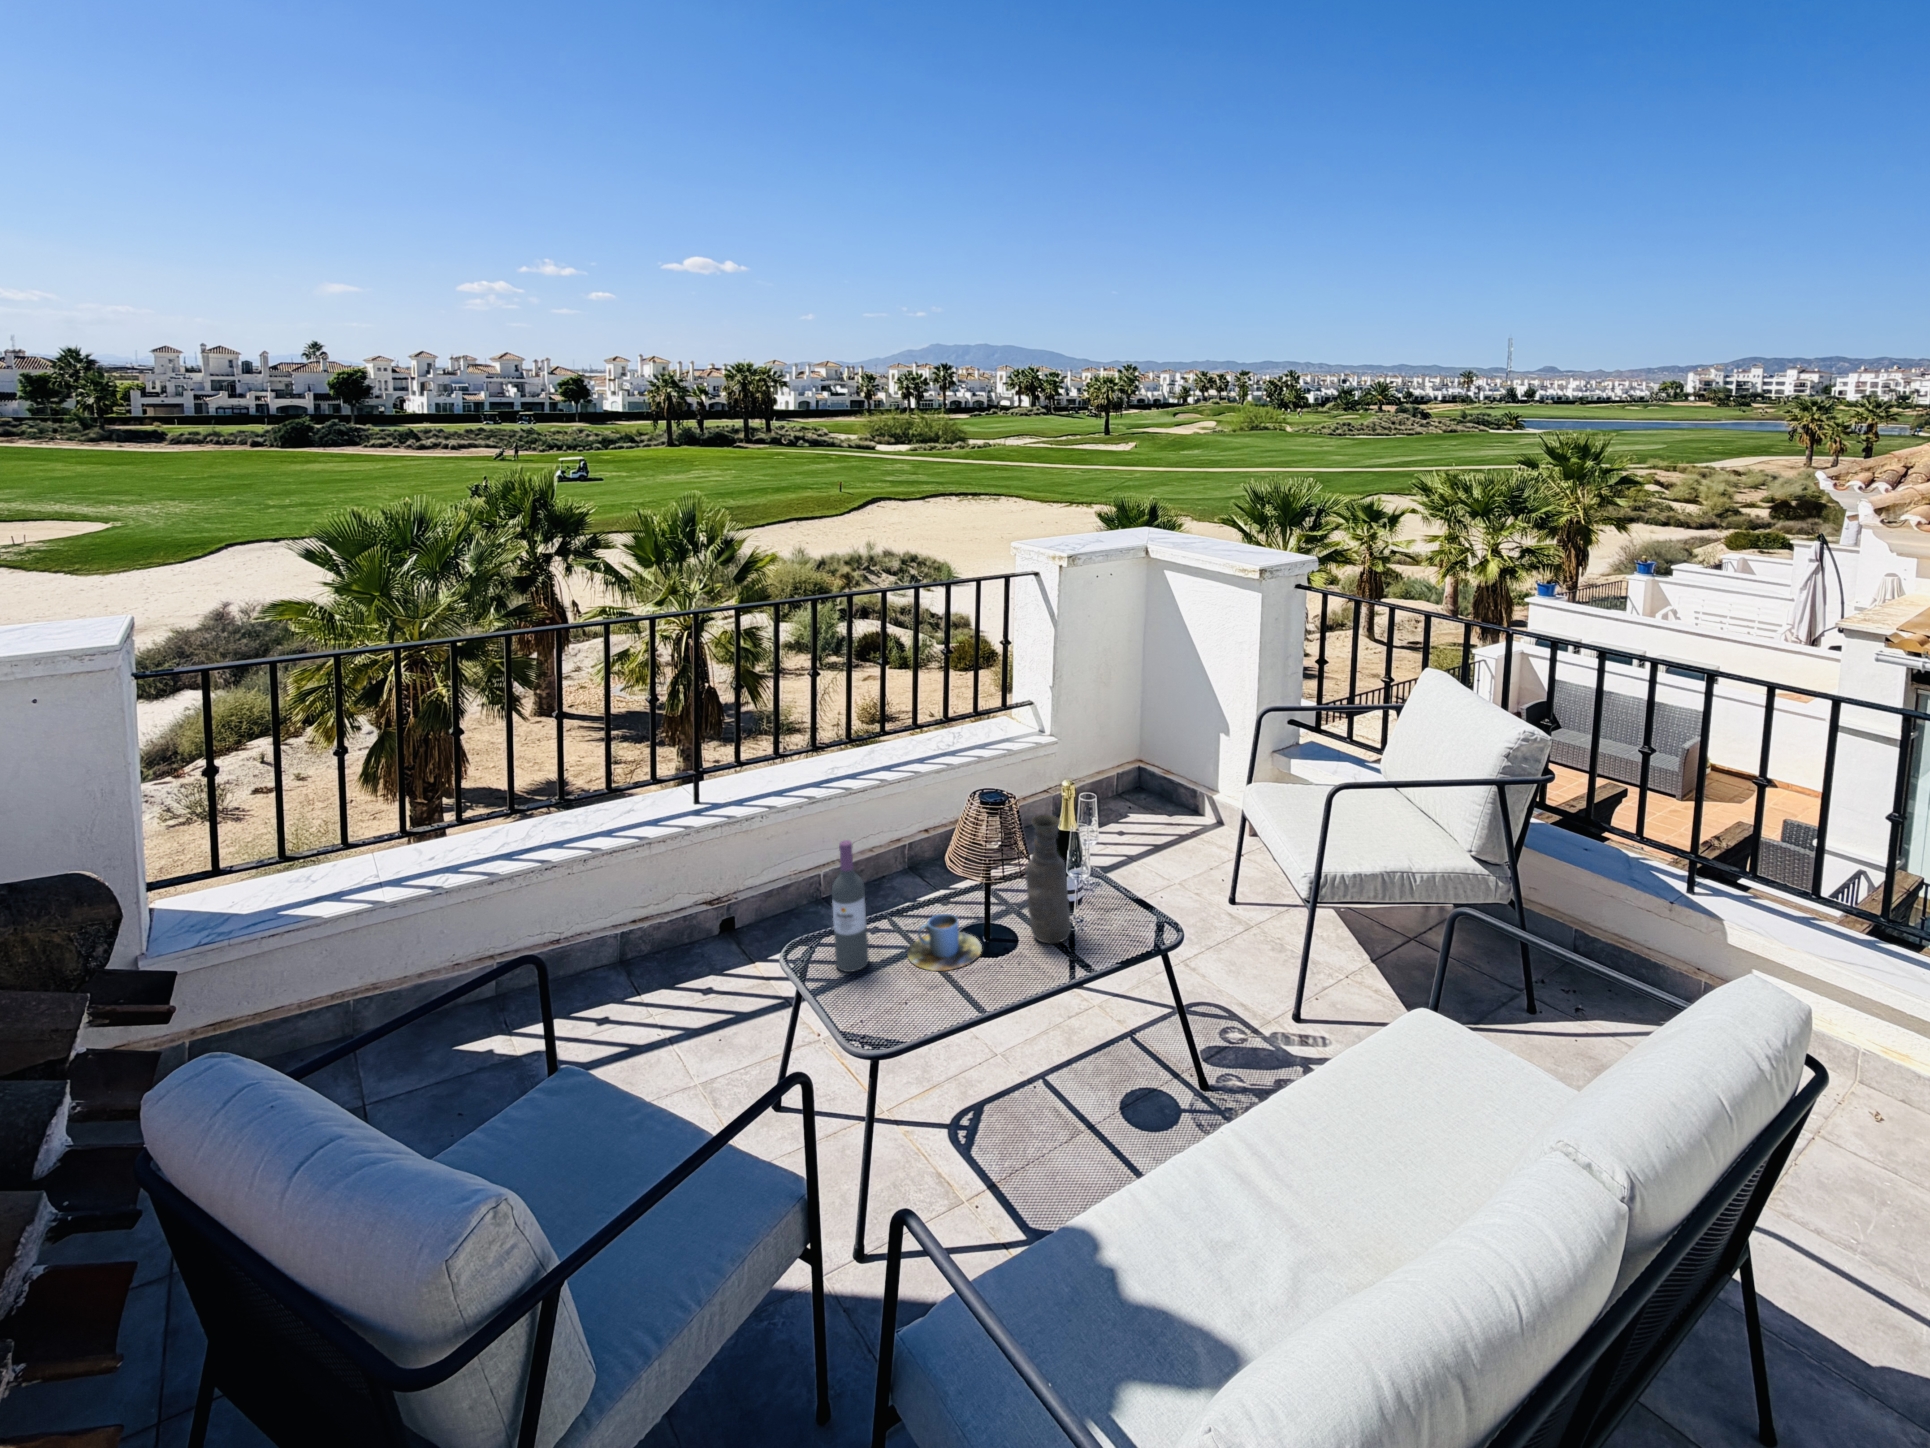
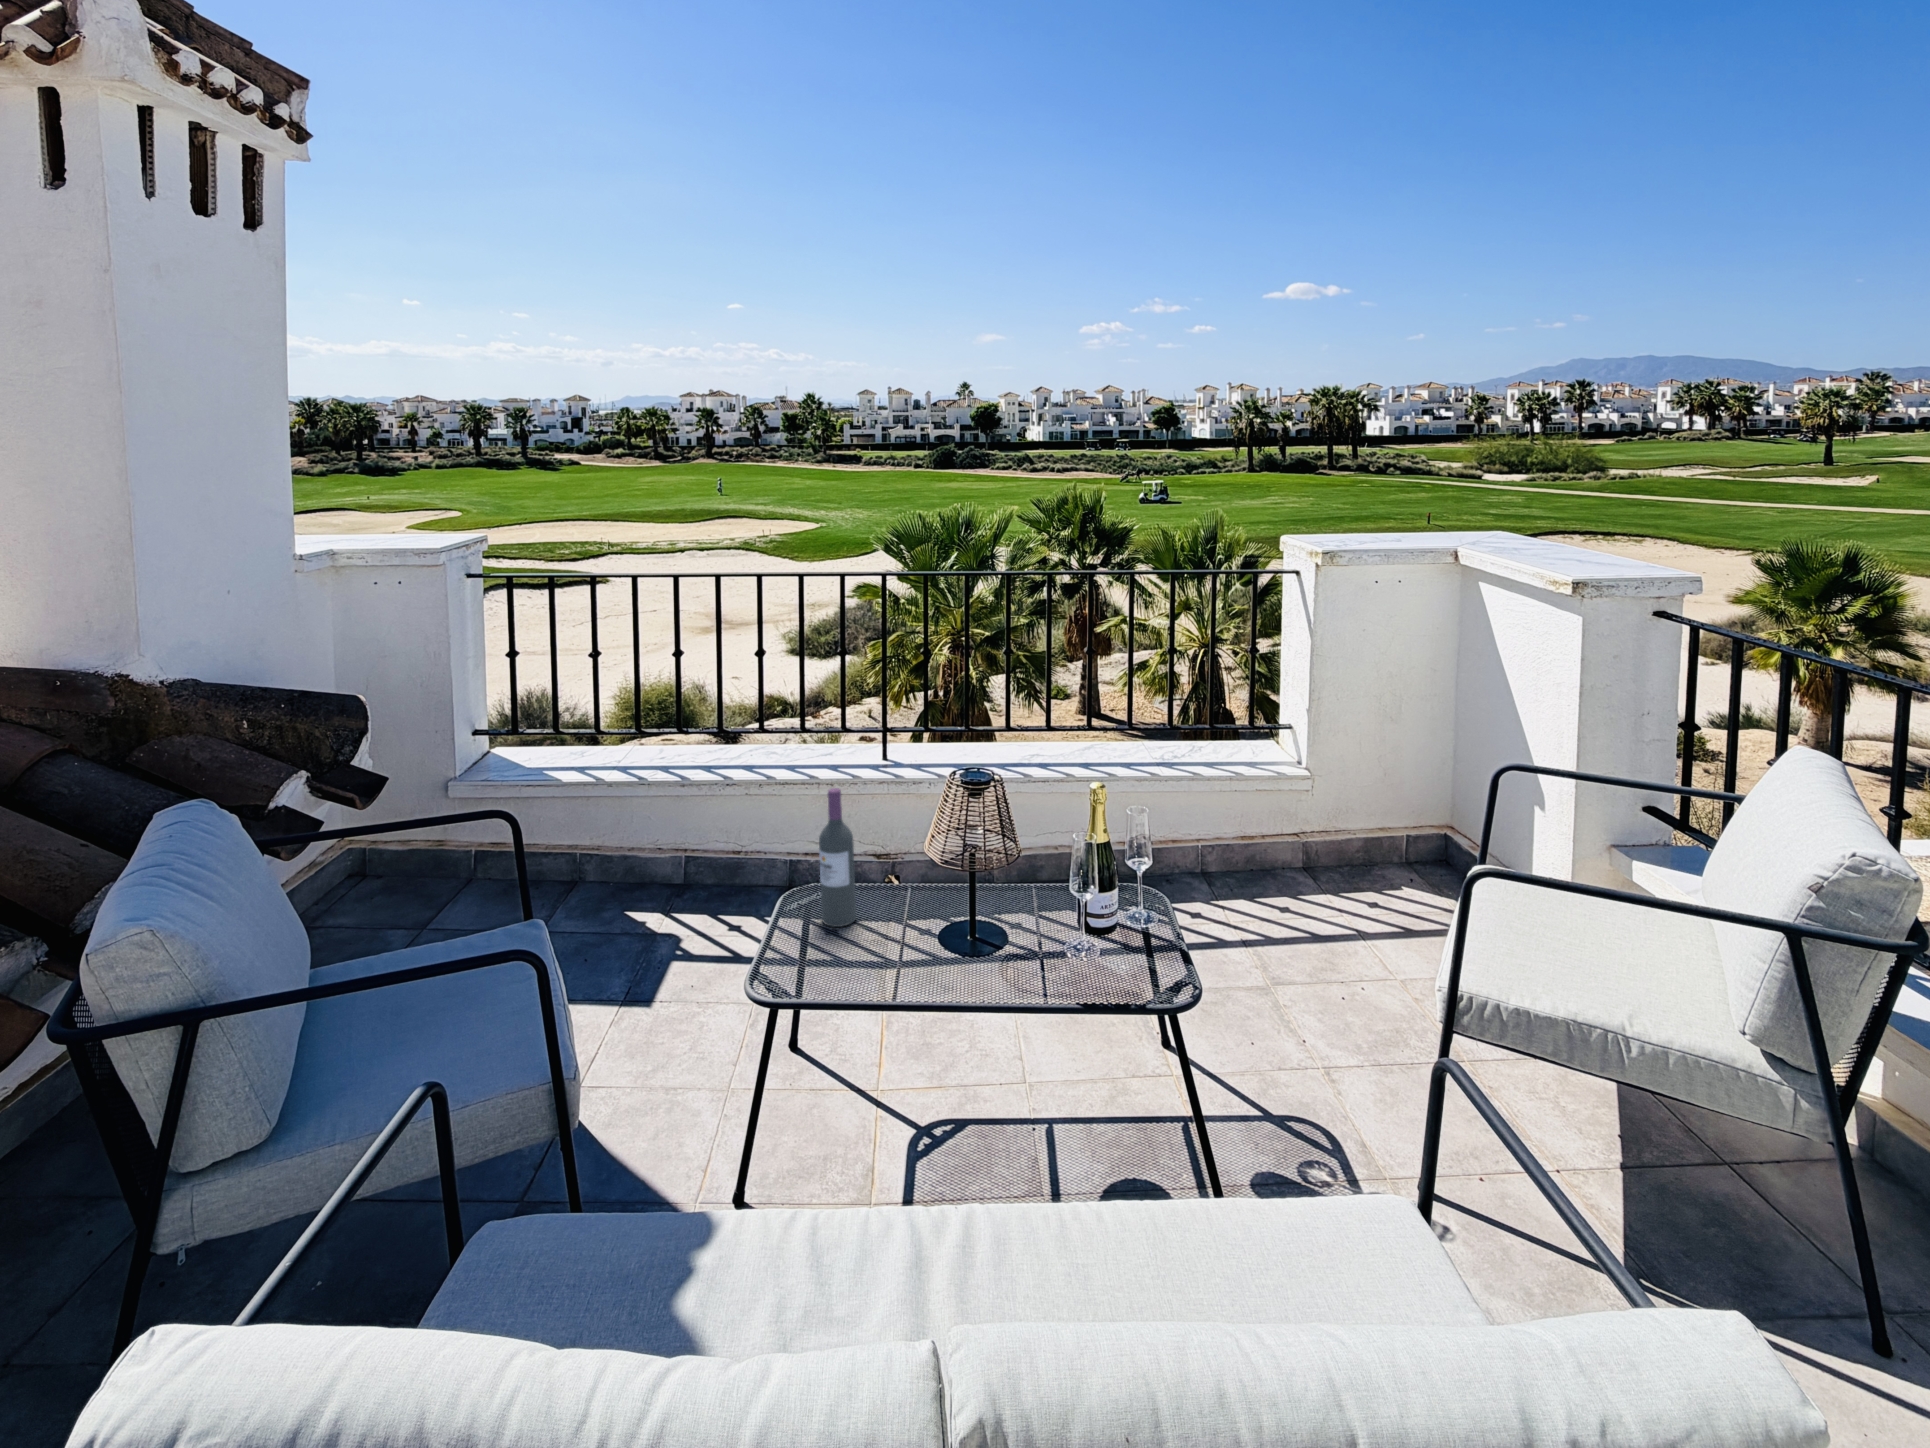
vase: present [1026,815,1071,943] -> none [1012,809,1072,963]
cup: present [908,914,982,971] -> none [888,894,970,954]

